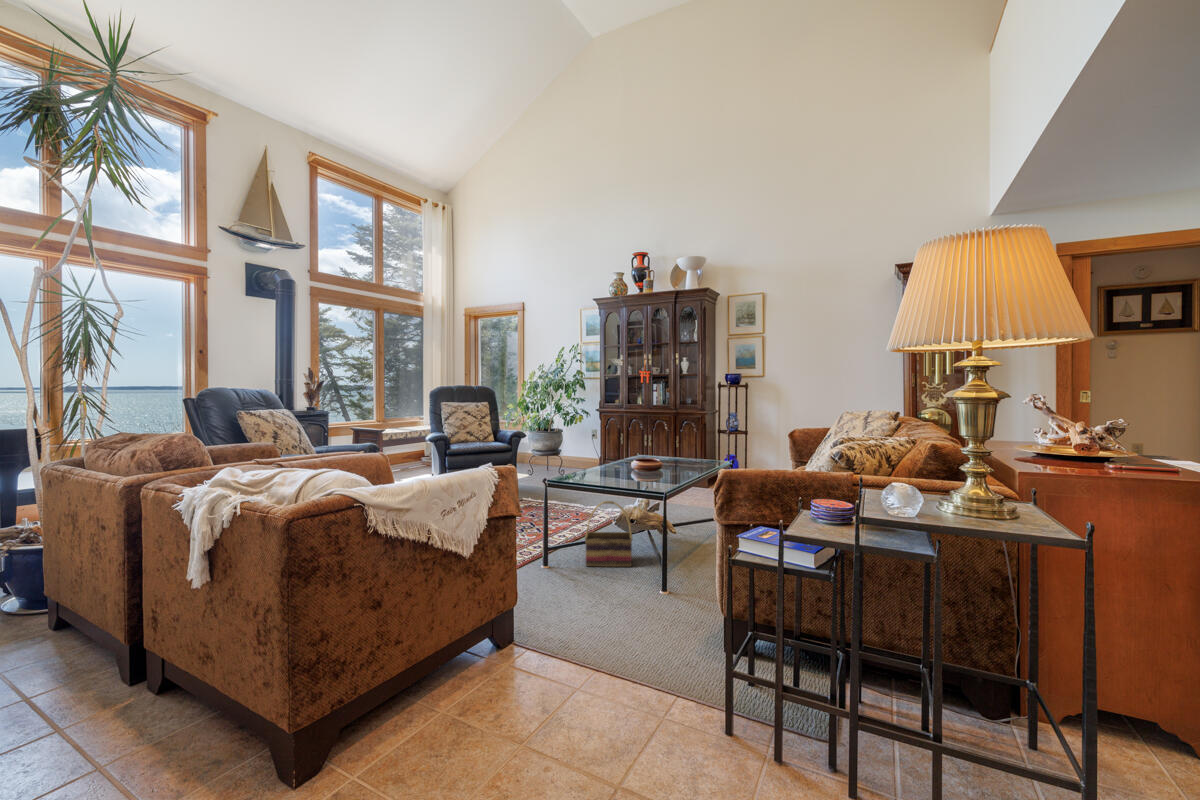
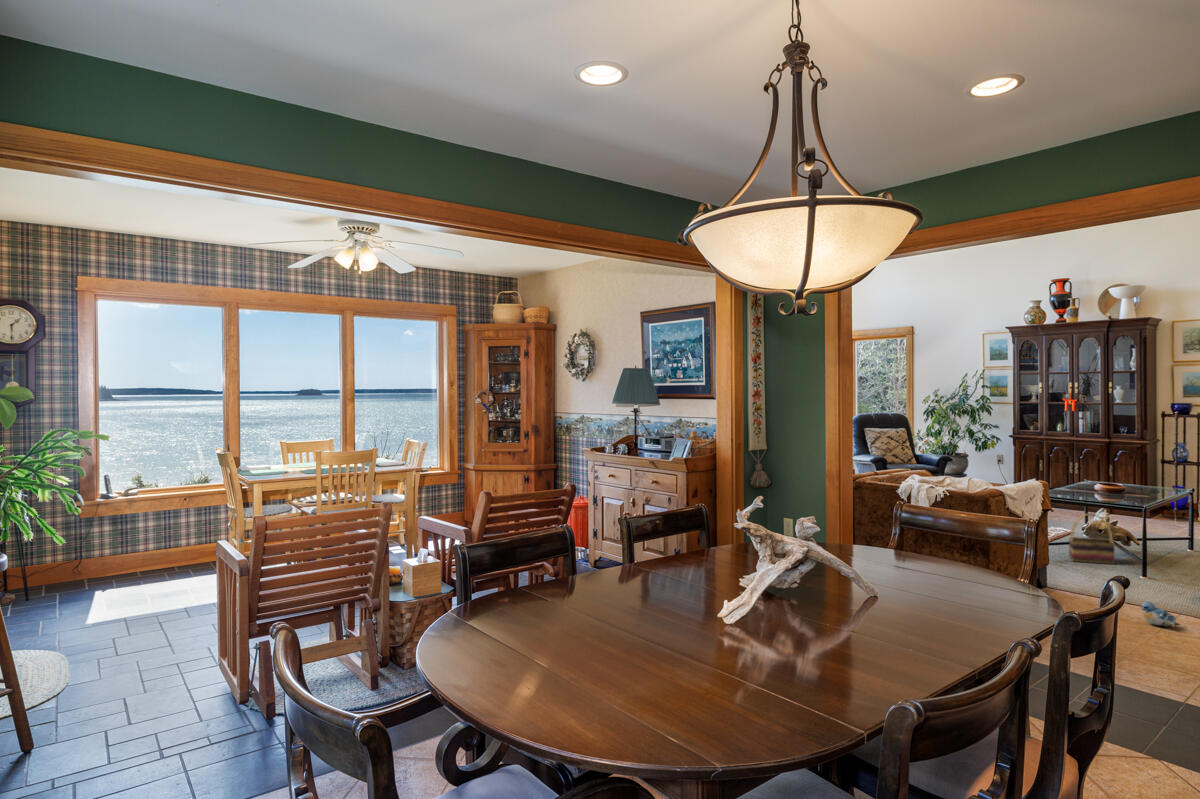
plush toy: none [576,695,633,749] -> present [1141,602,1180,626]

